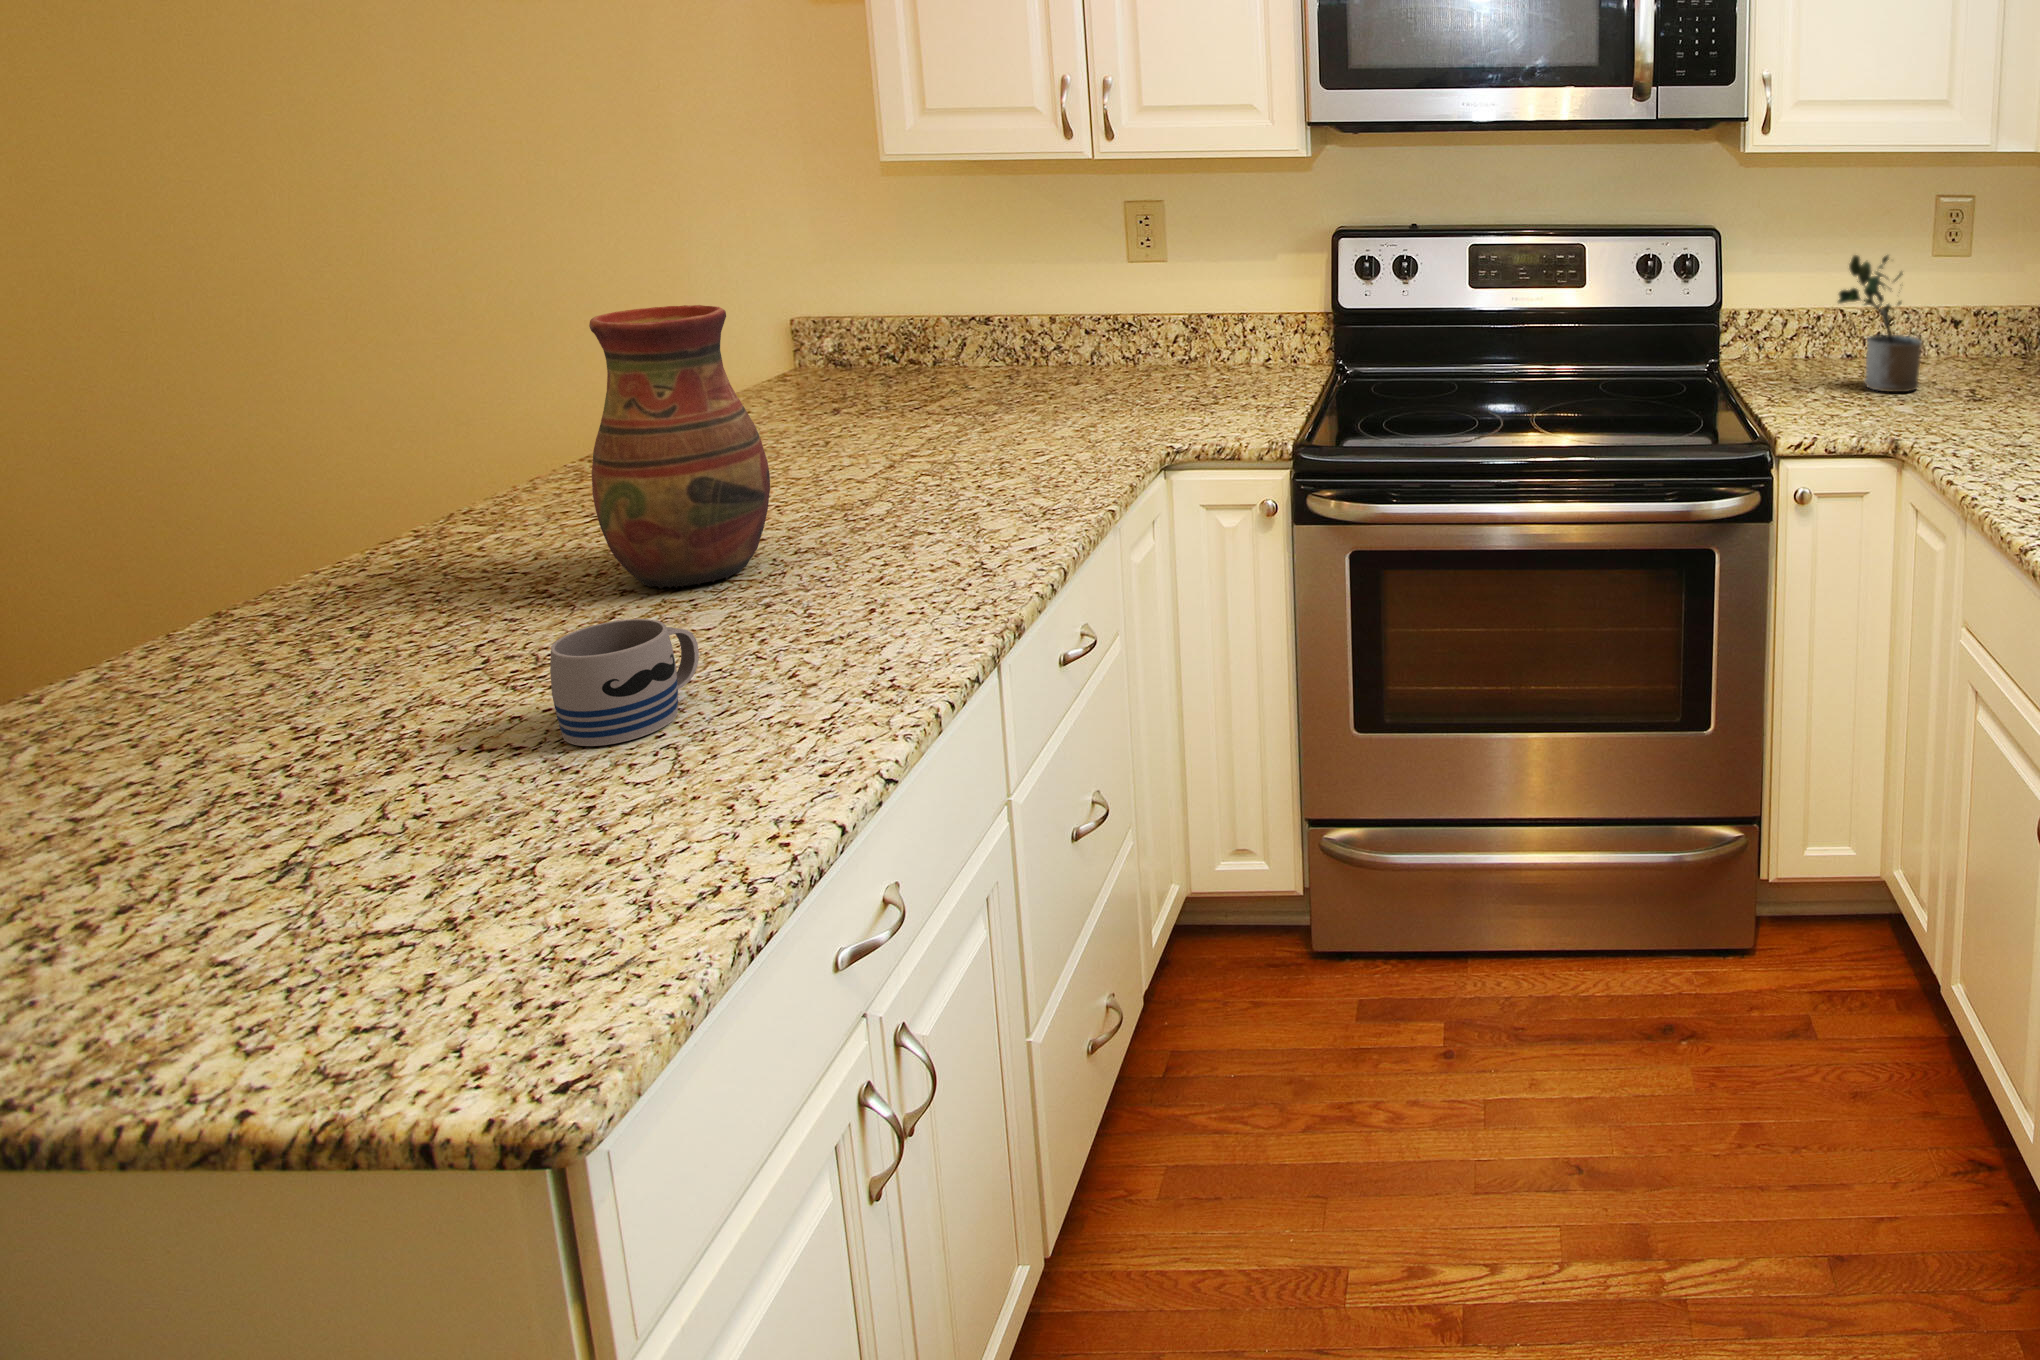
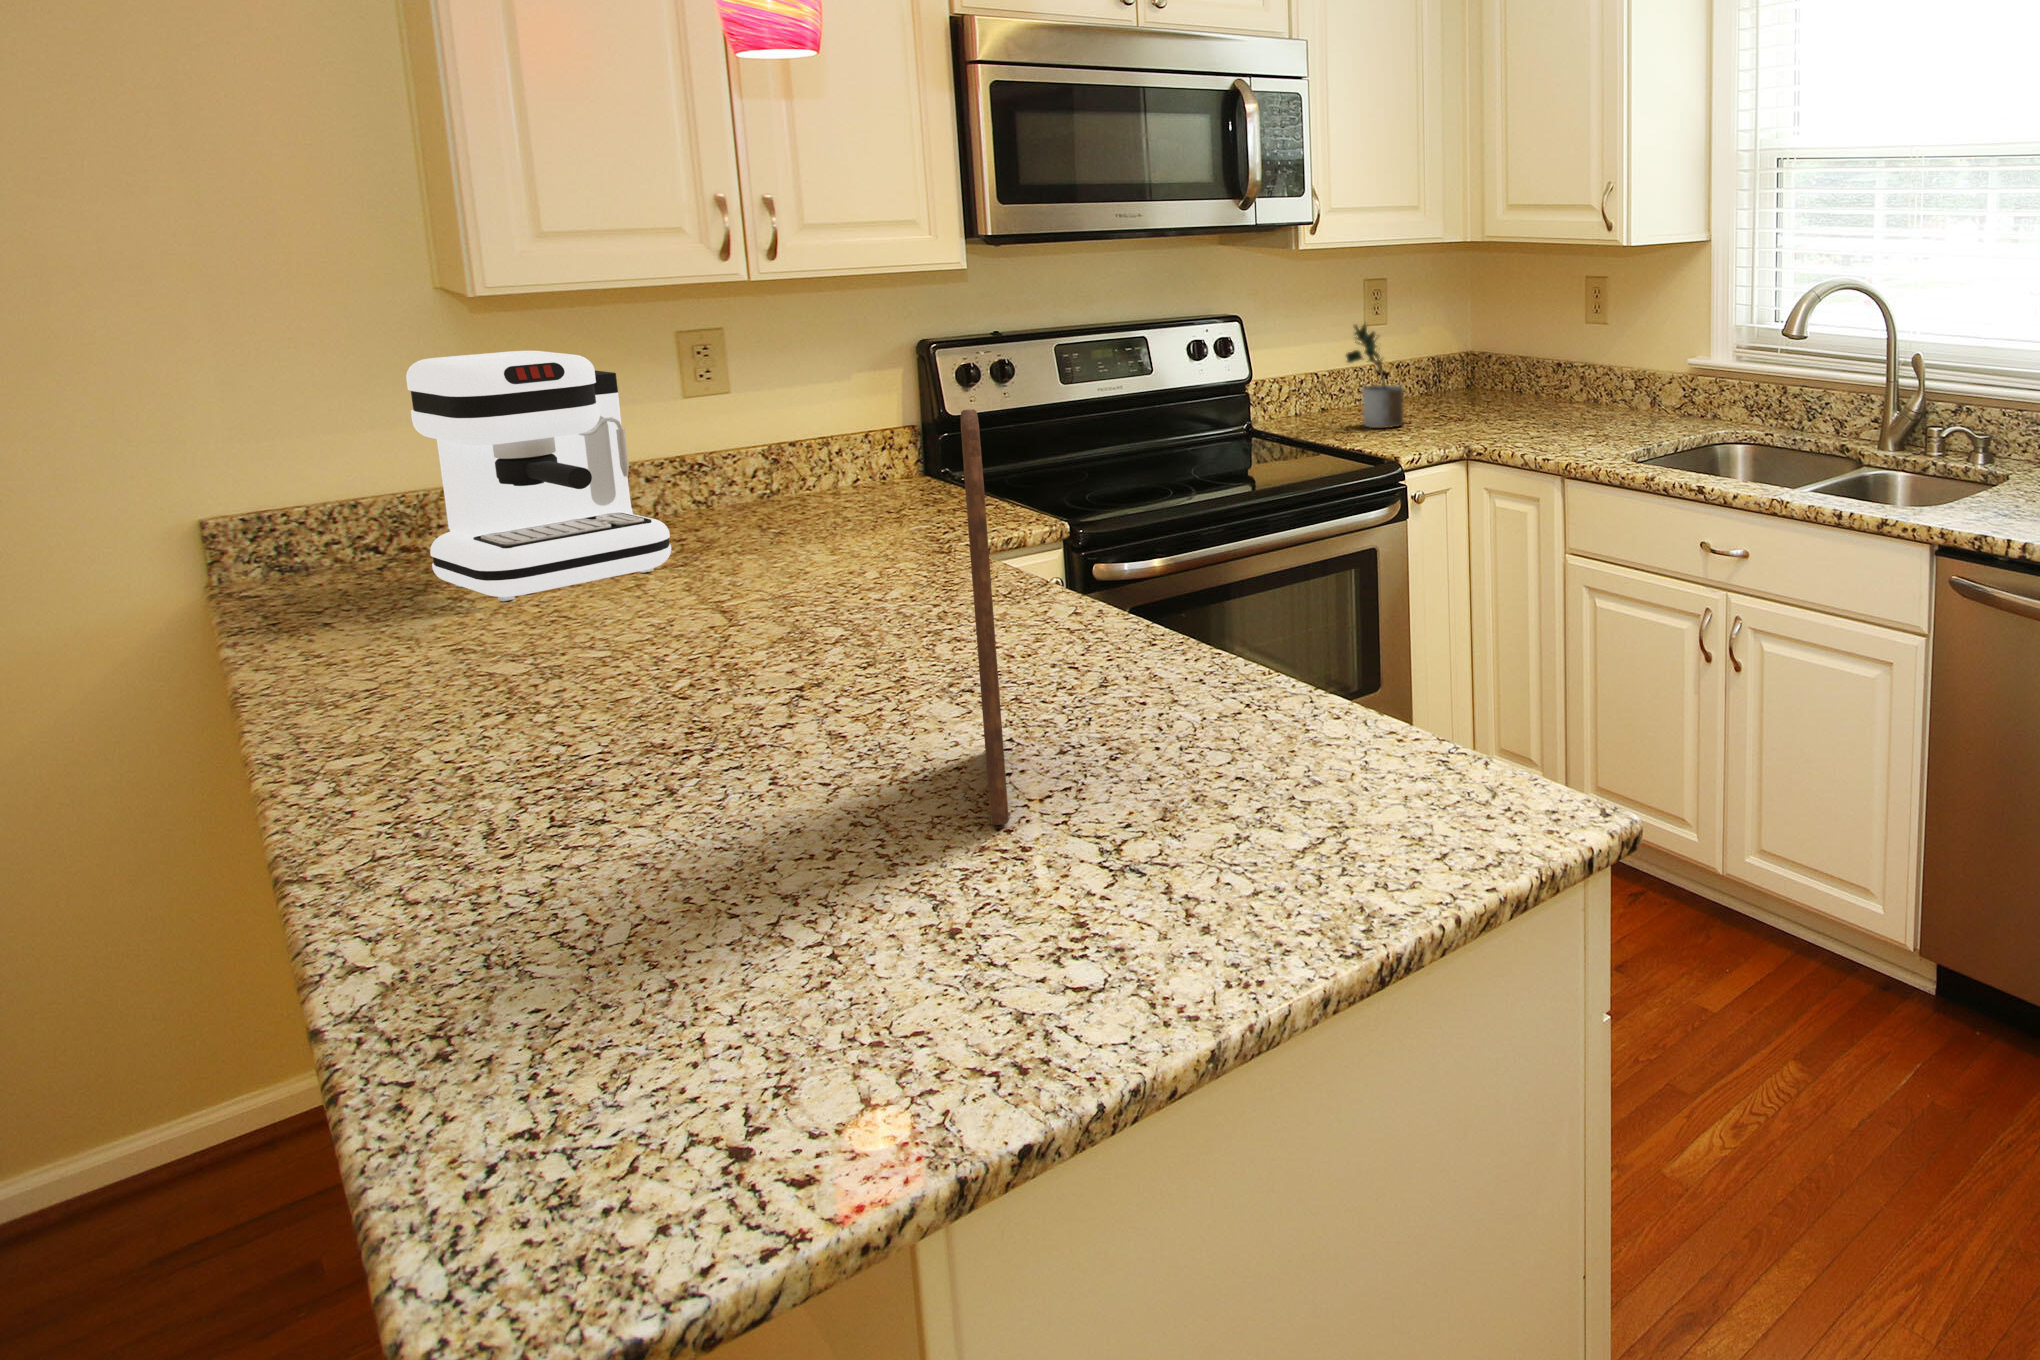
coffee maker: none [792,212,991,419] -> present [406,351,671,601]
vase: present [589,305,770,589] -> none [790,413,953,693]
cutting board: none [113,322,485,793] -> present [961,409,1009,825]
mug: present [550,619,699,746] -> none [1124,636,1211,734]

